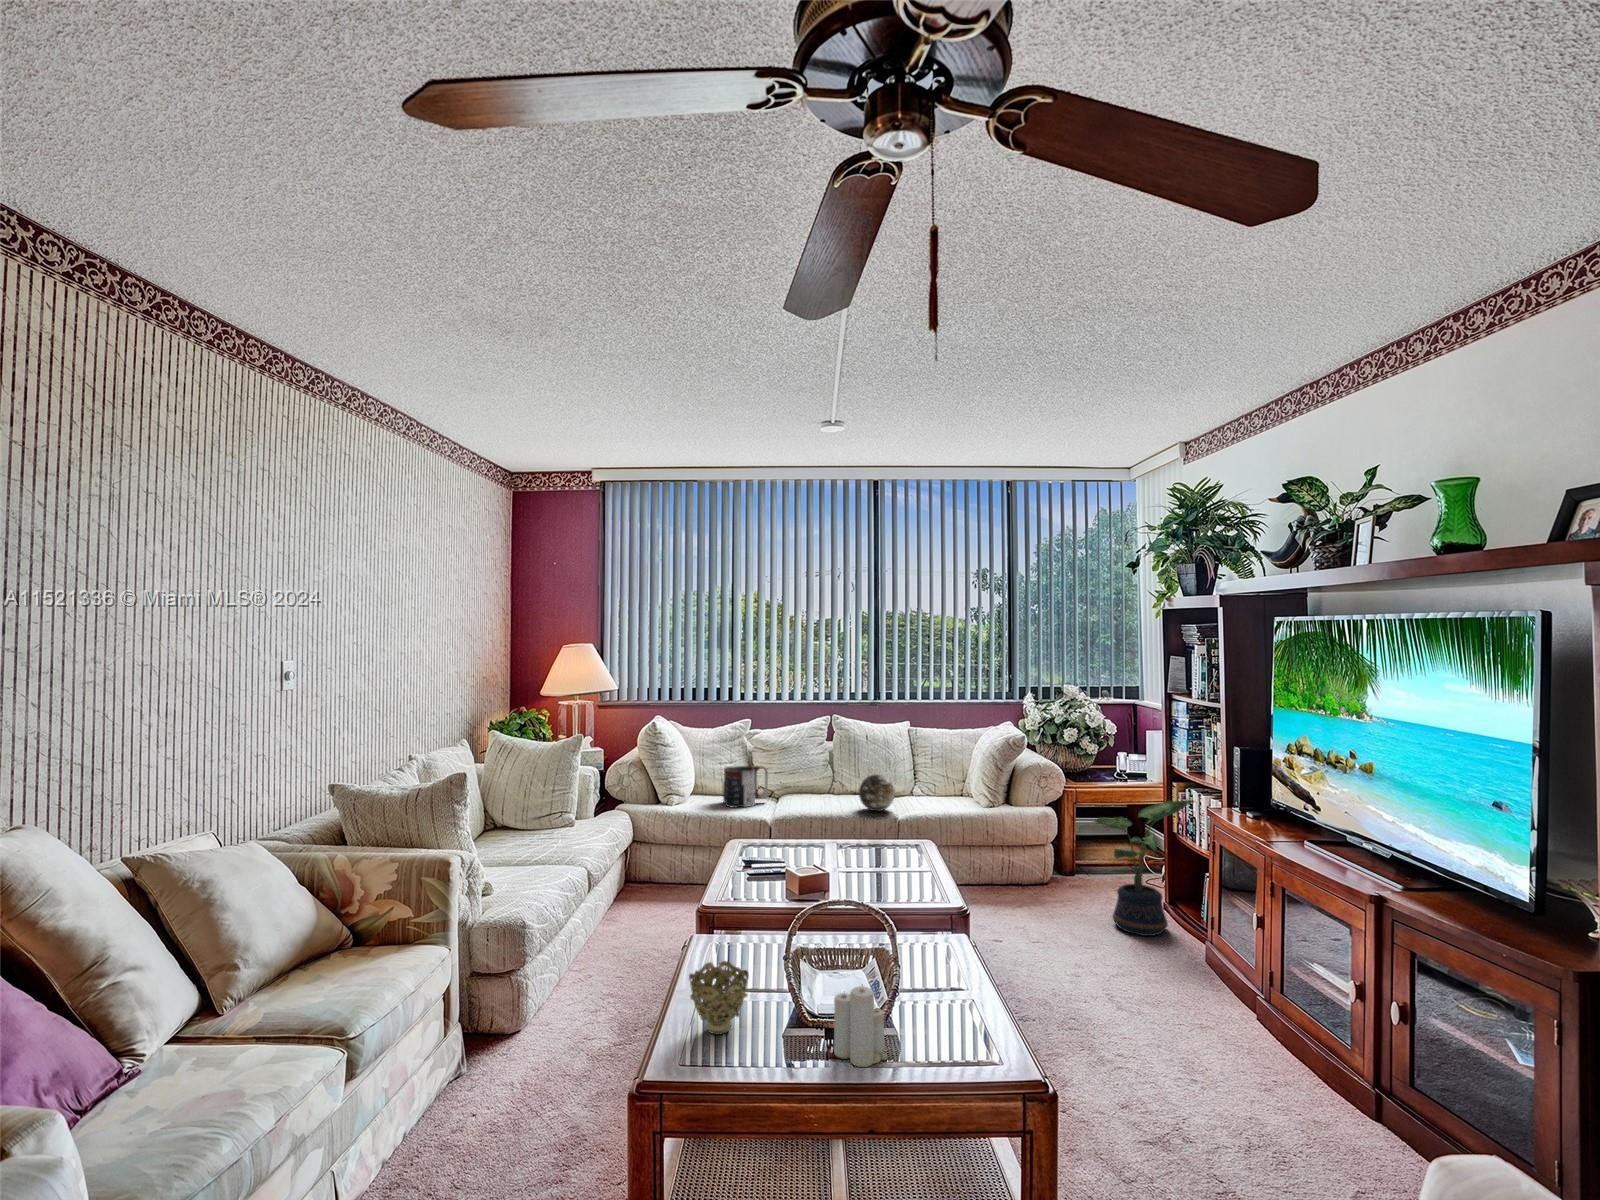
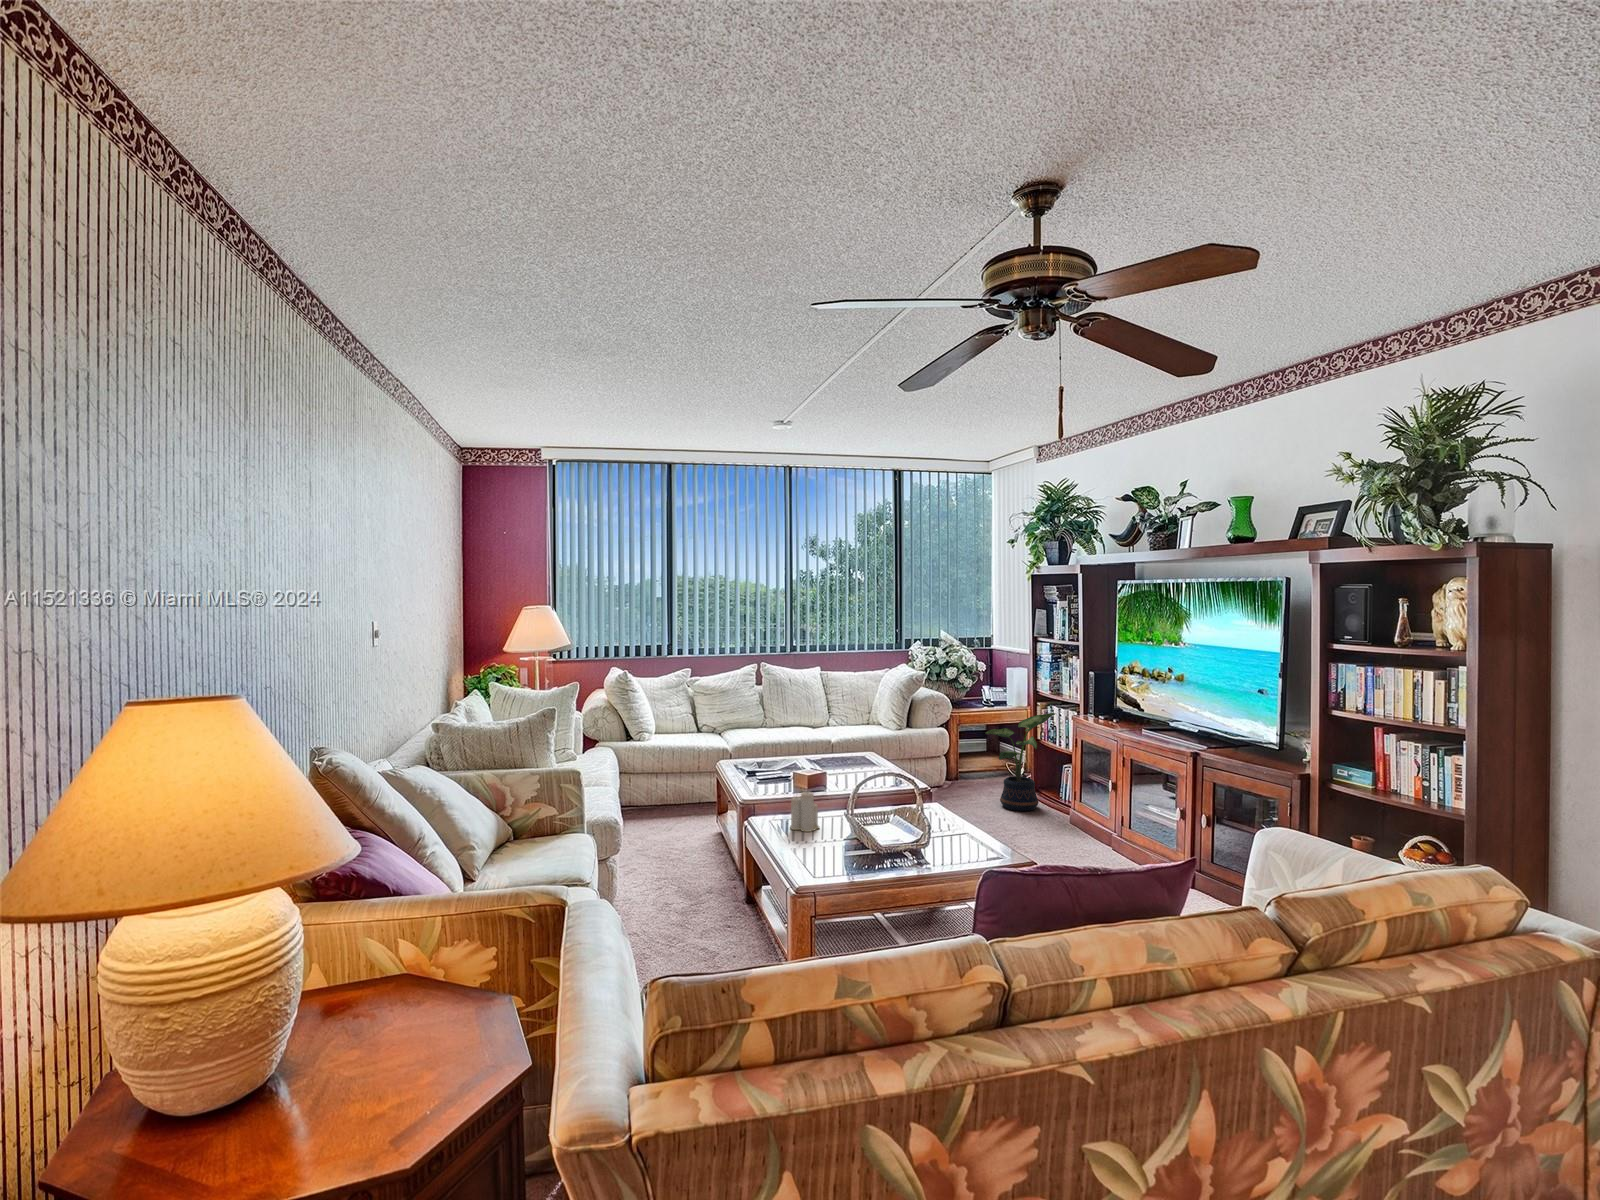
mug: present [723,766,768,807] -> none [686,707,723,742]
decorative orb: present [859,774,895,811] -> none [800,709,829,738]
decorative bowl: present [689,961,749,1034] -> none [820,819,860,863]
candle: present [833,986,887,1067] -> present [790,792,819,832]

